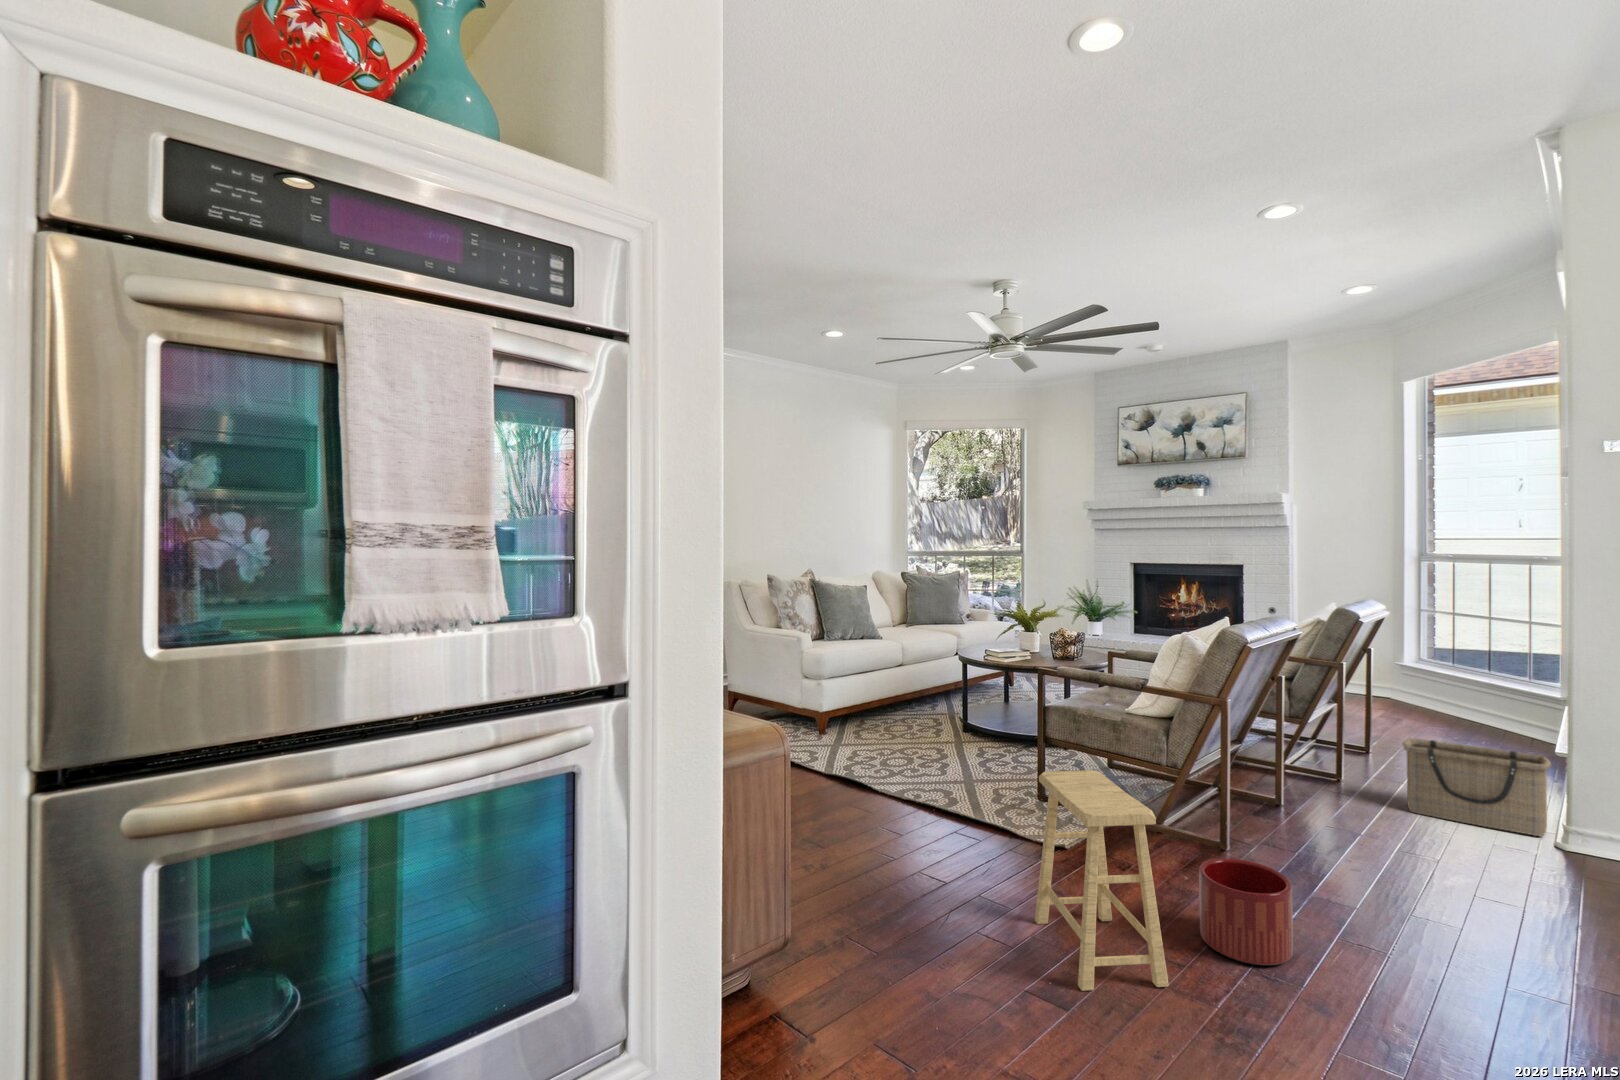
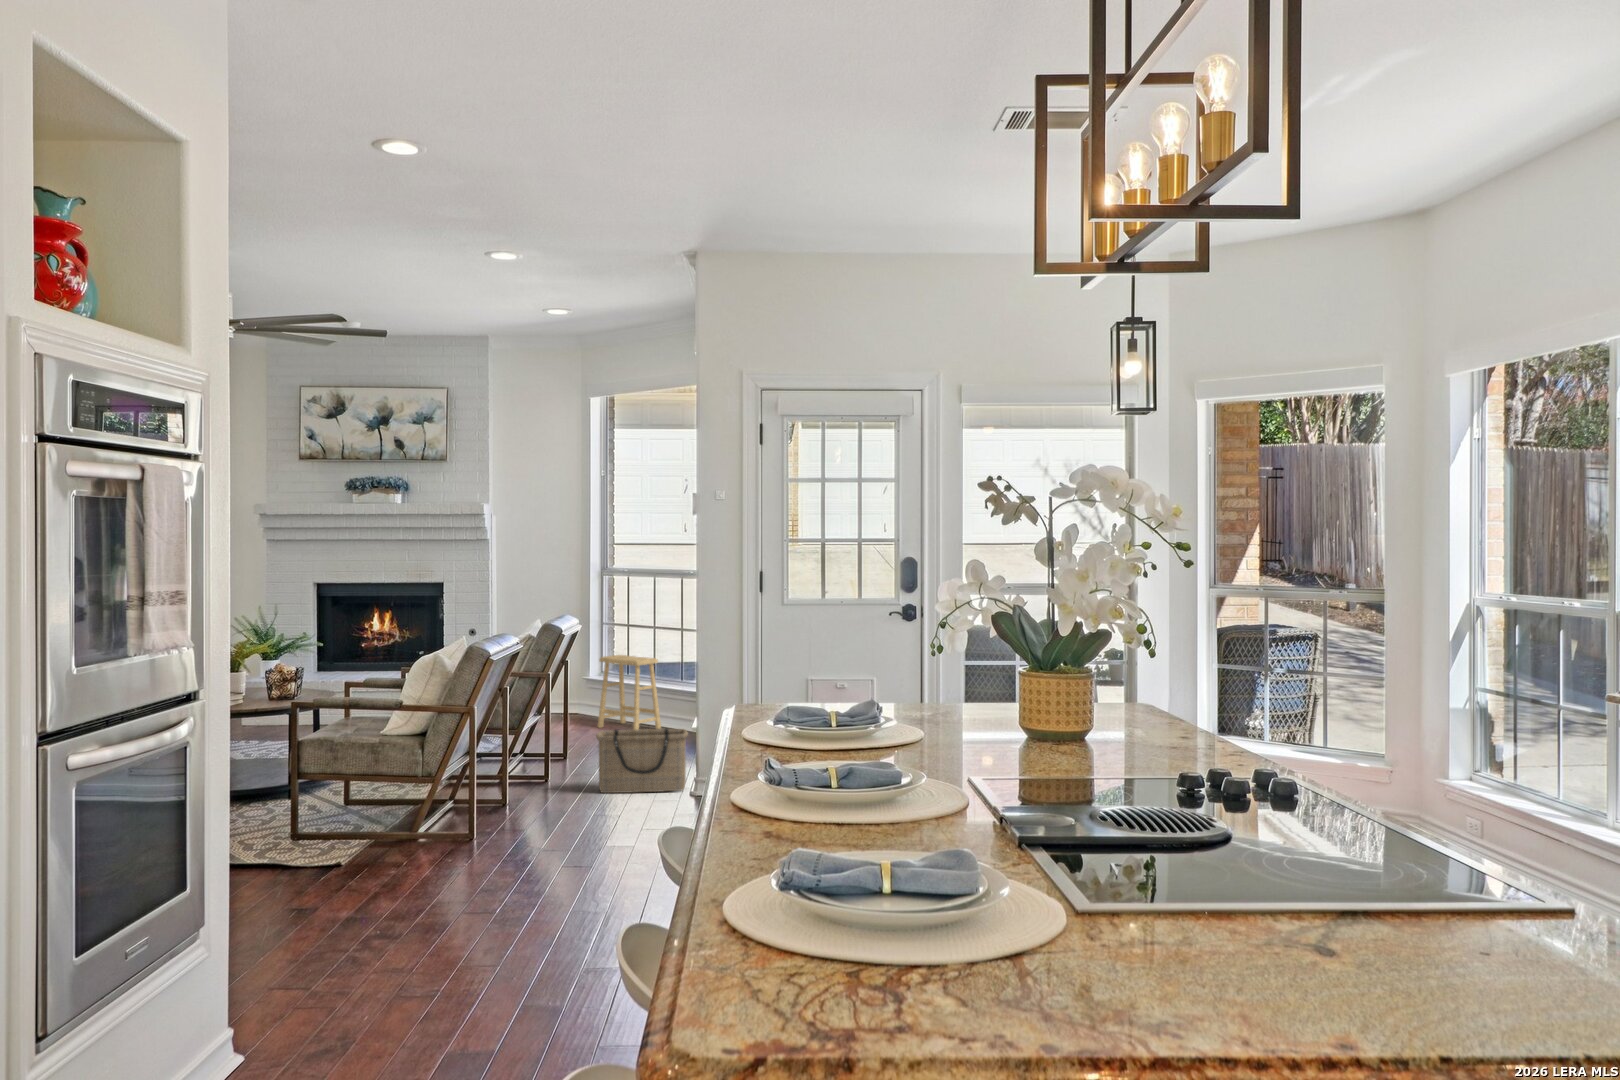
footstool: present [1035,770,1169,991] -> present [598,655,661,730]
planter: present [1199,858,1293,965] -> none [471,828,539,903]

